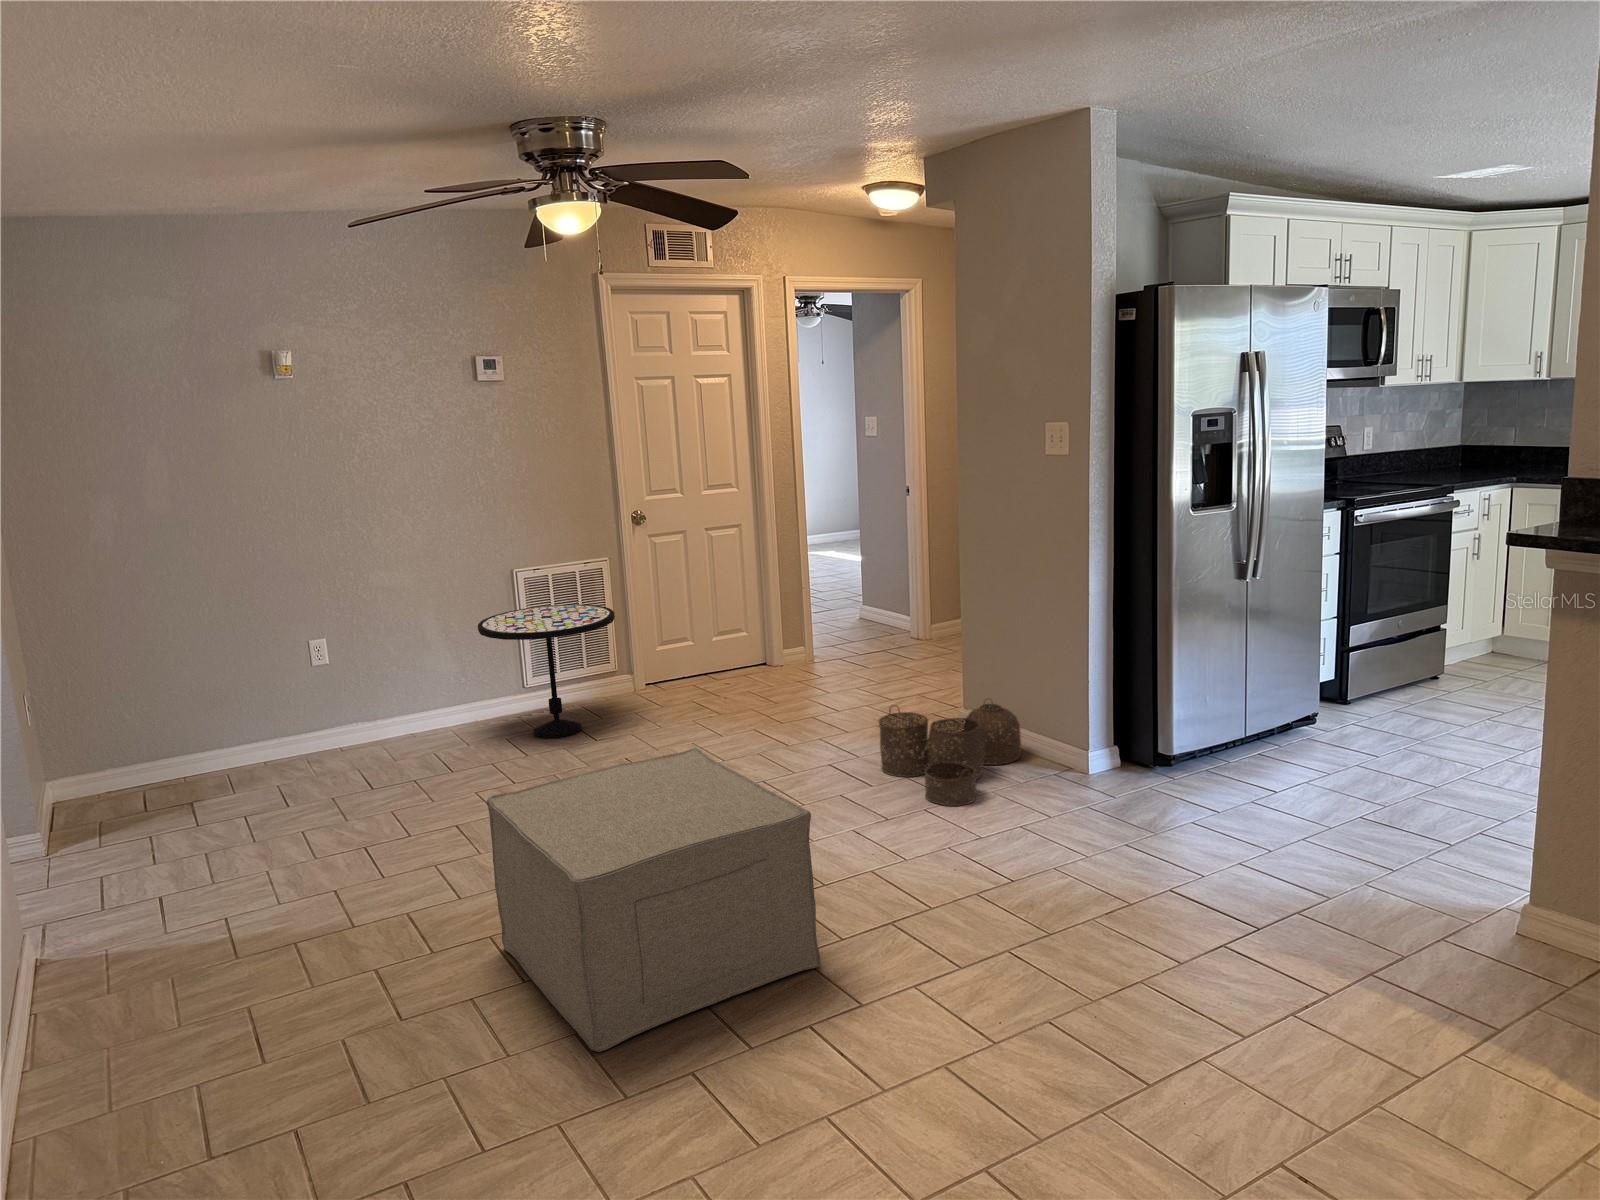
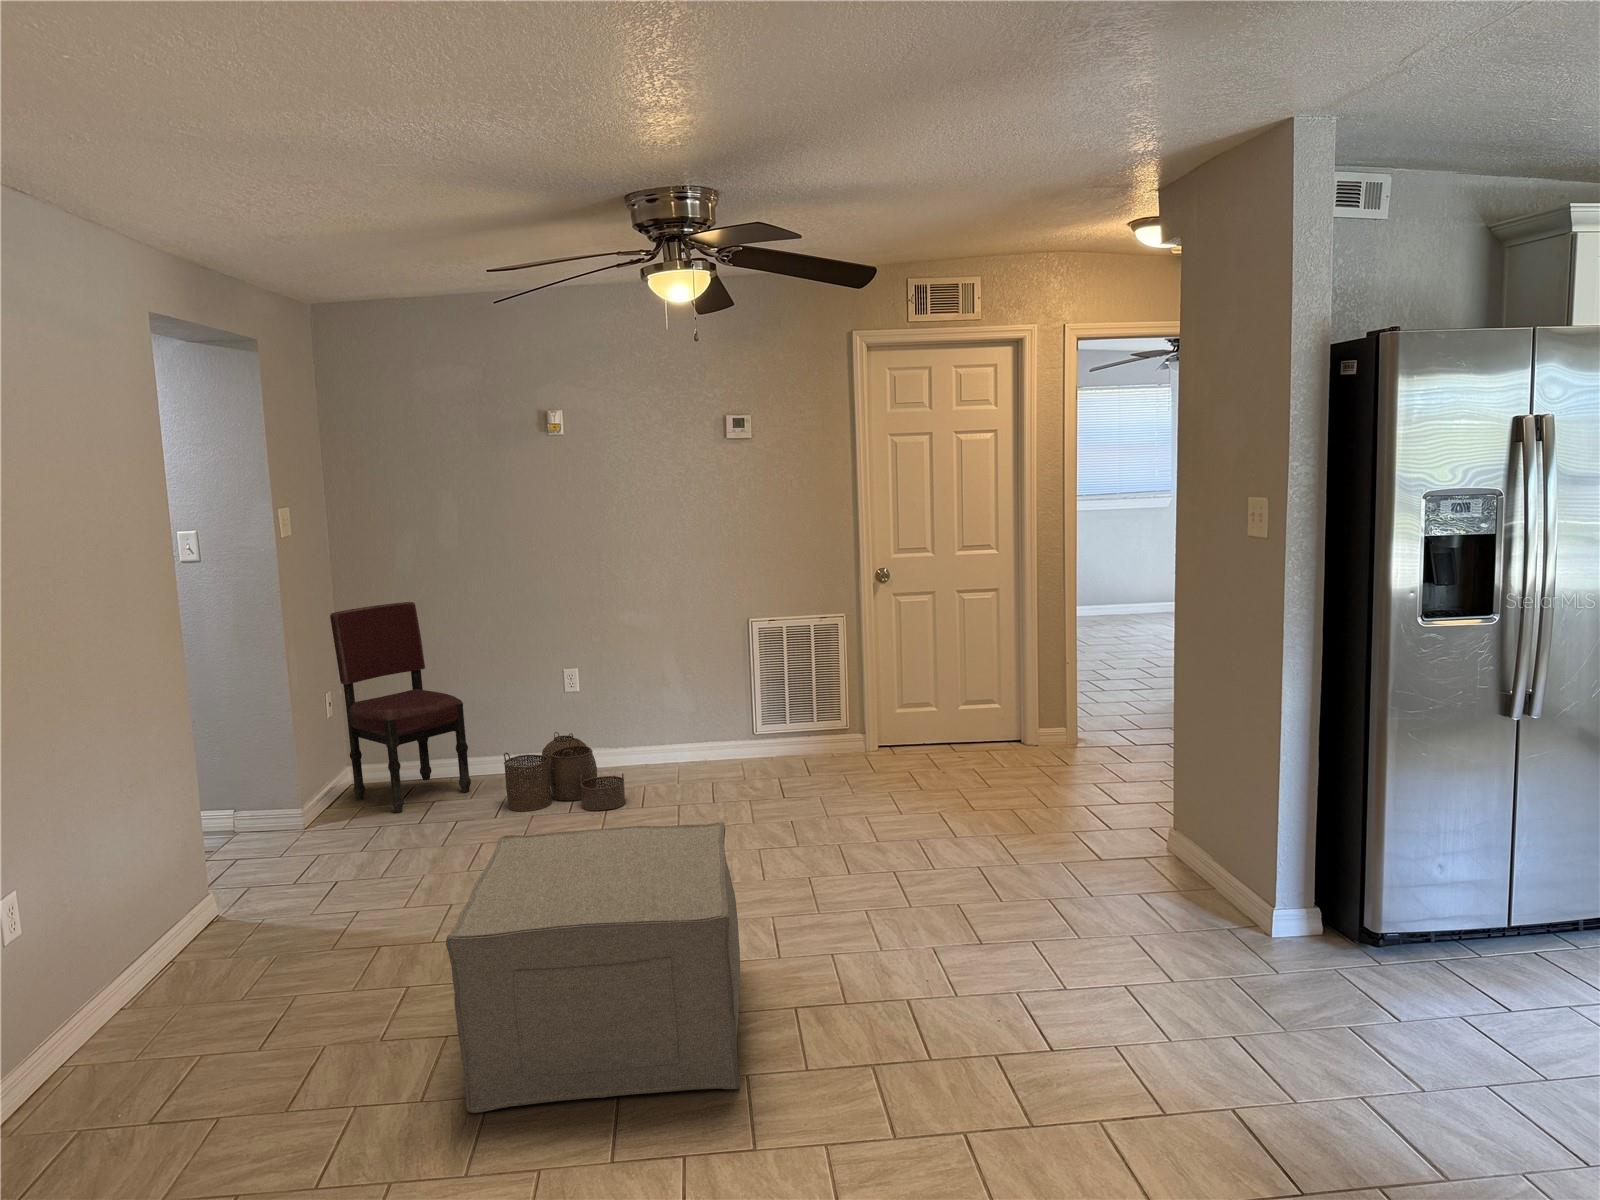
dining chair: none [10,582,220,833] -> present [330,602,471,813]
side table: present [478,605,615,738] -> none [695,656,825,786]
woven basket: present [878,701,1021,806] -> present [504,732,625,811]

